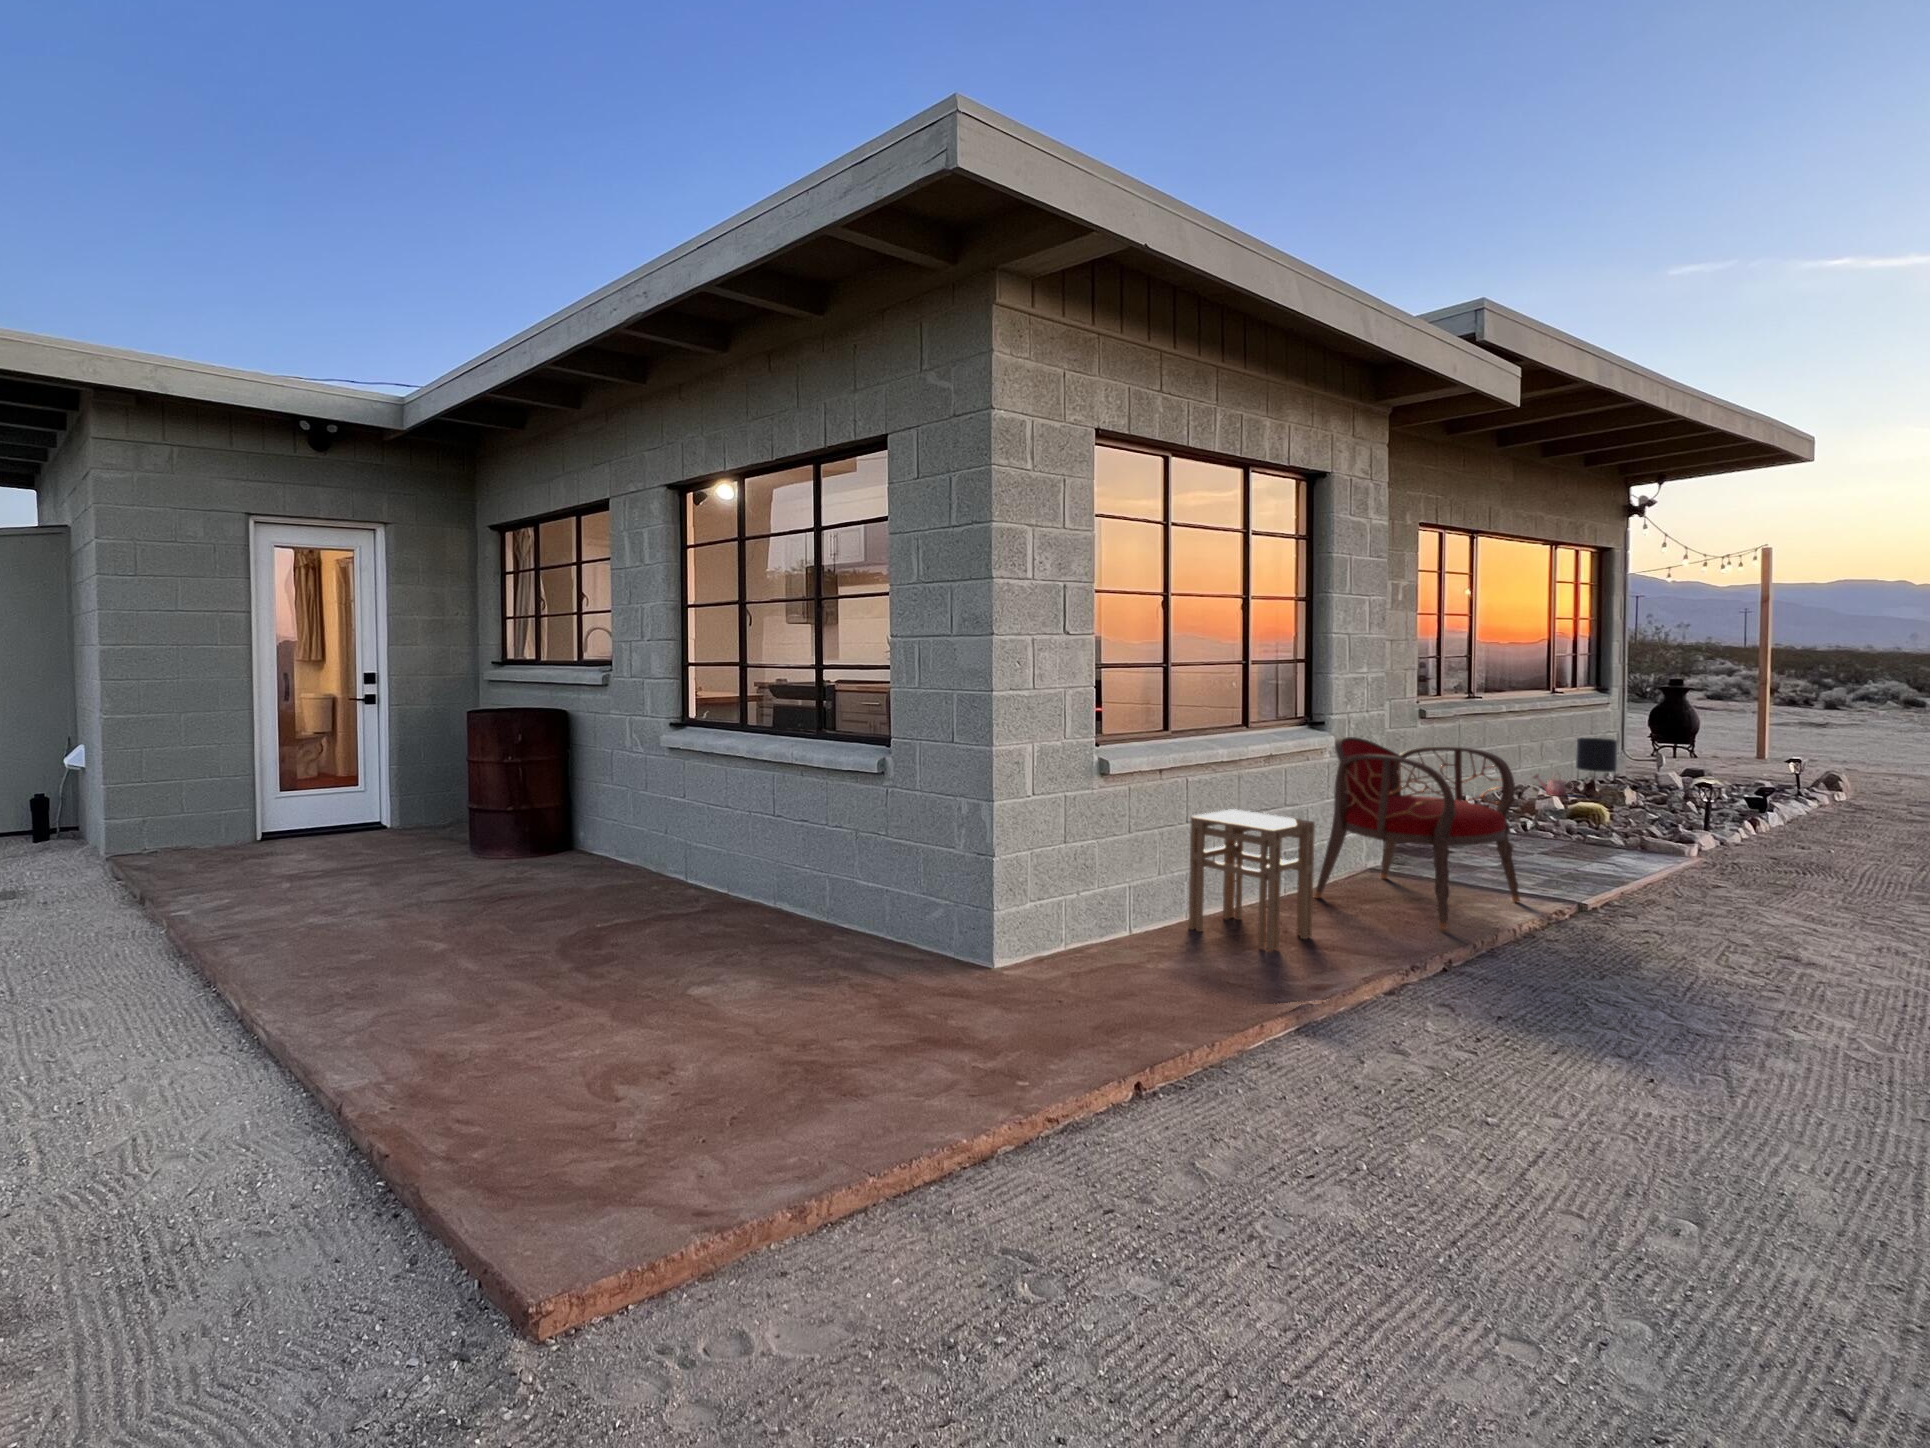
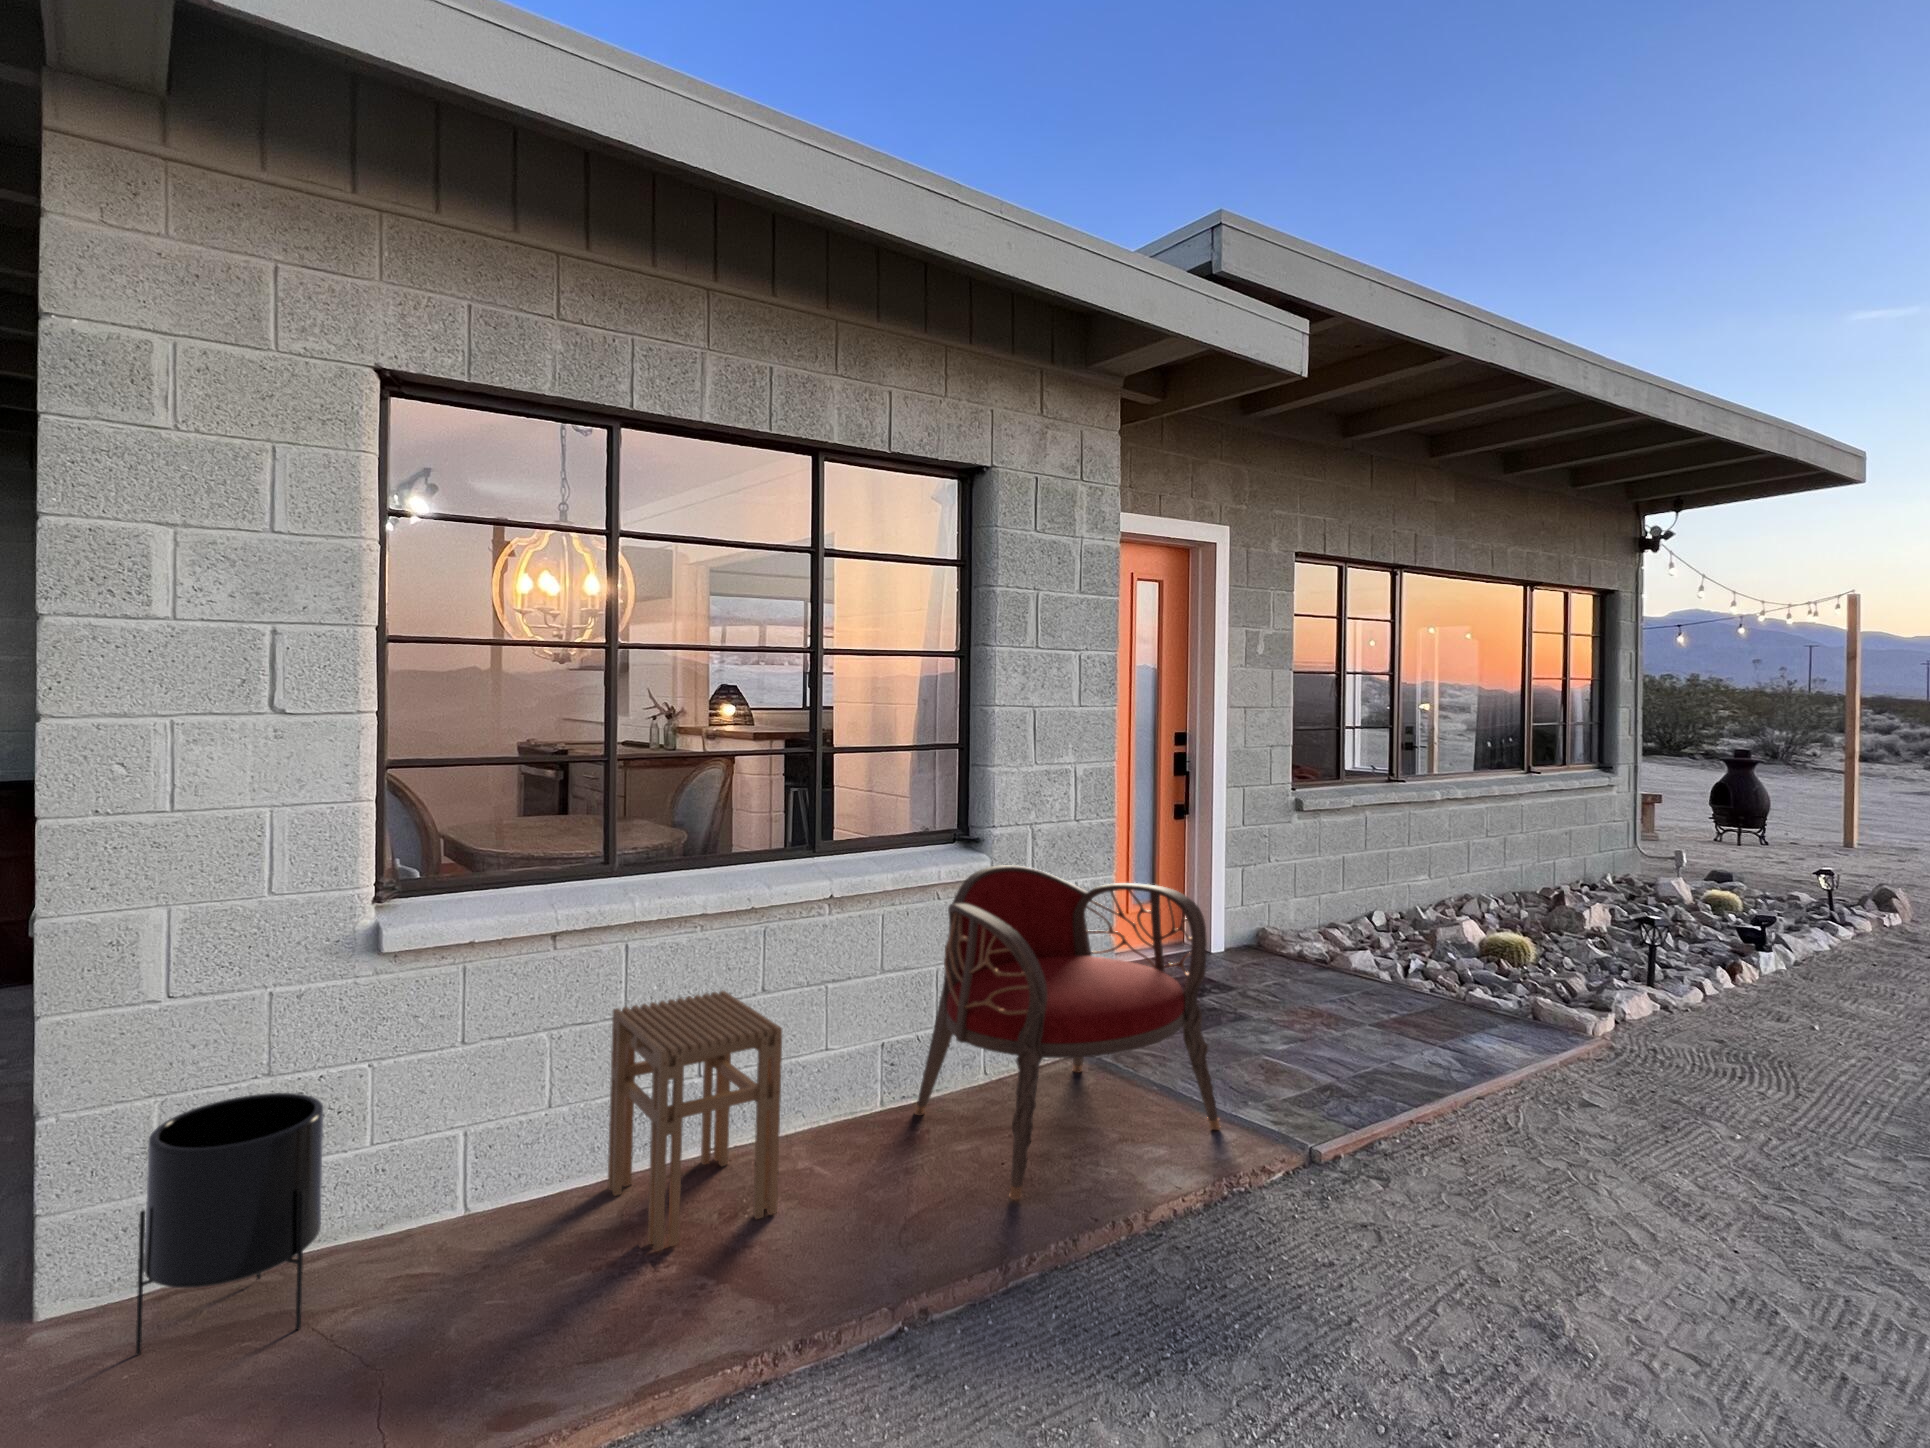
planter: present [1576,738,1617,780] -> present [136,1093,323,1355]
watering can: present [1533,771,1573,796] -> none [1488,878,1535,911]

